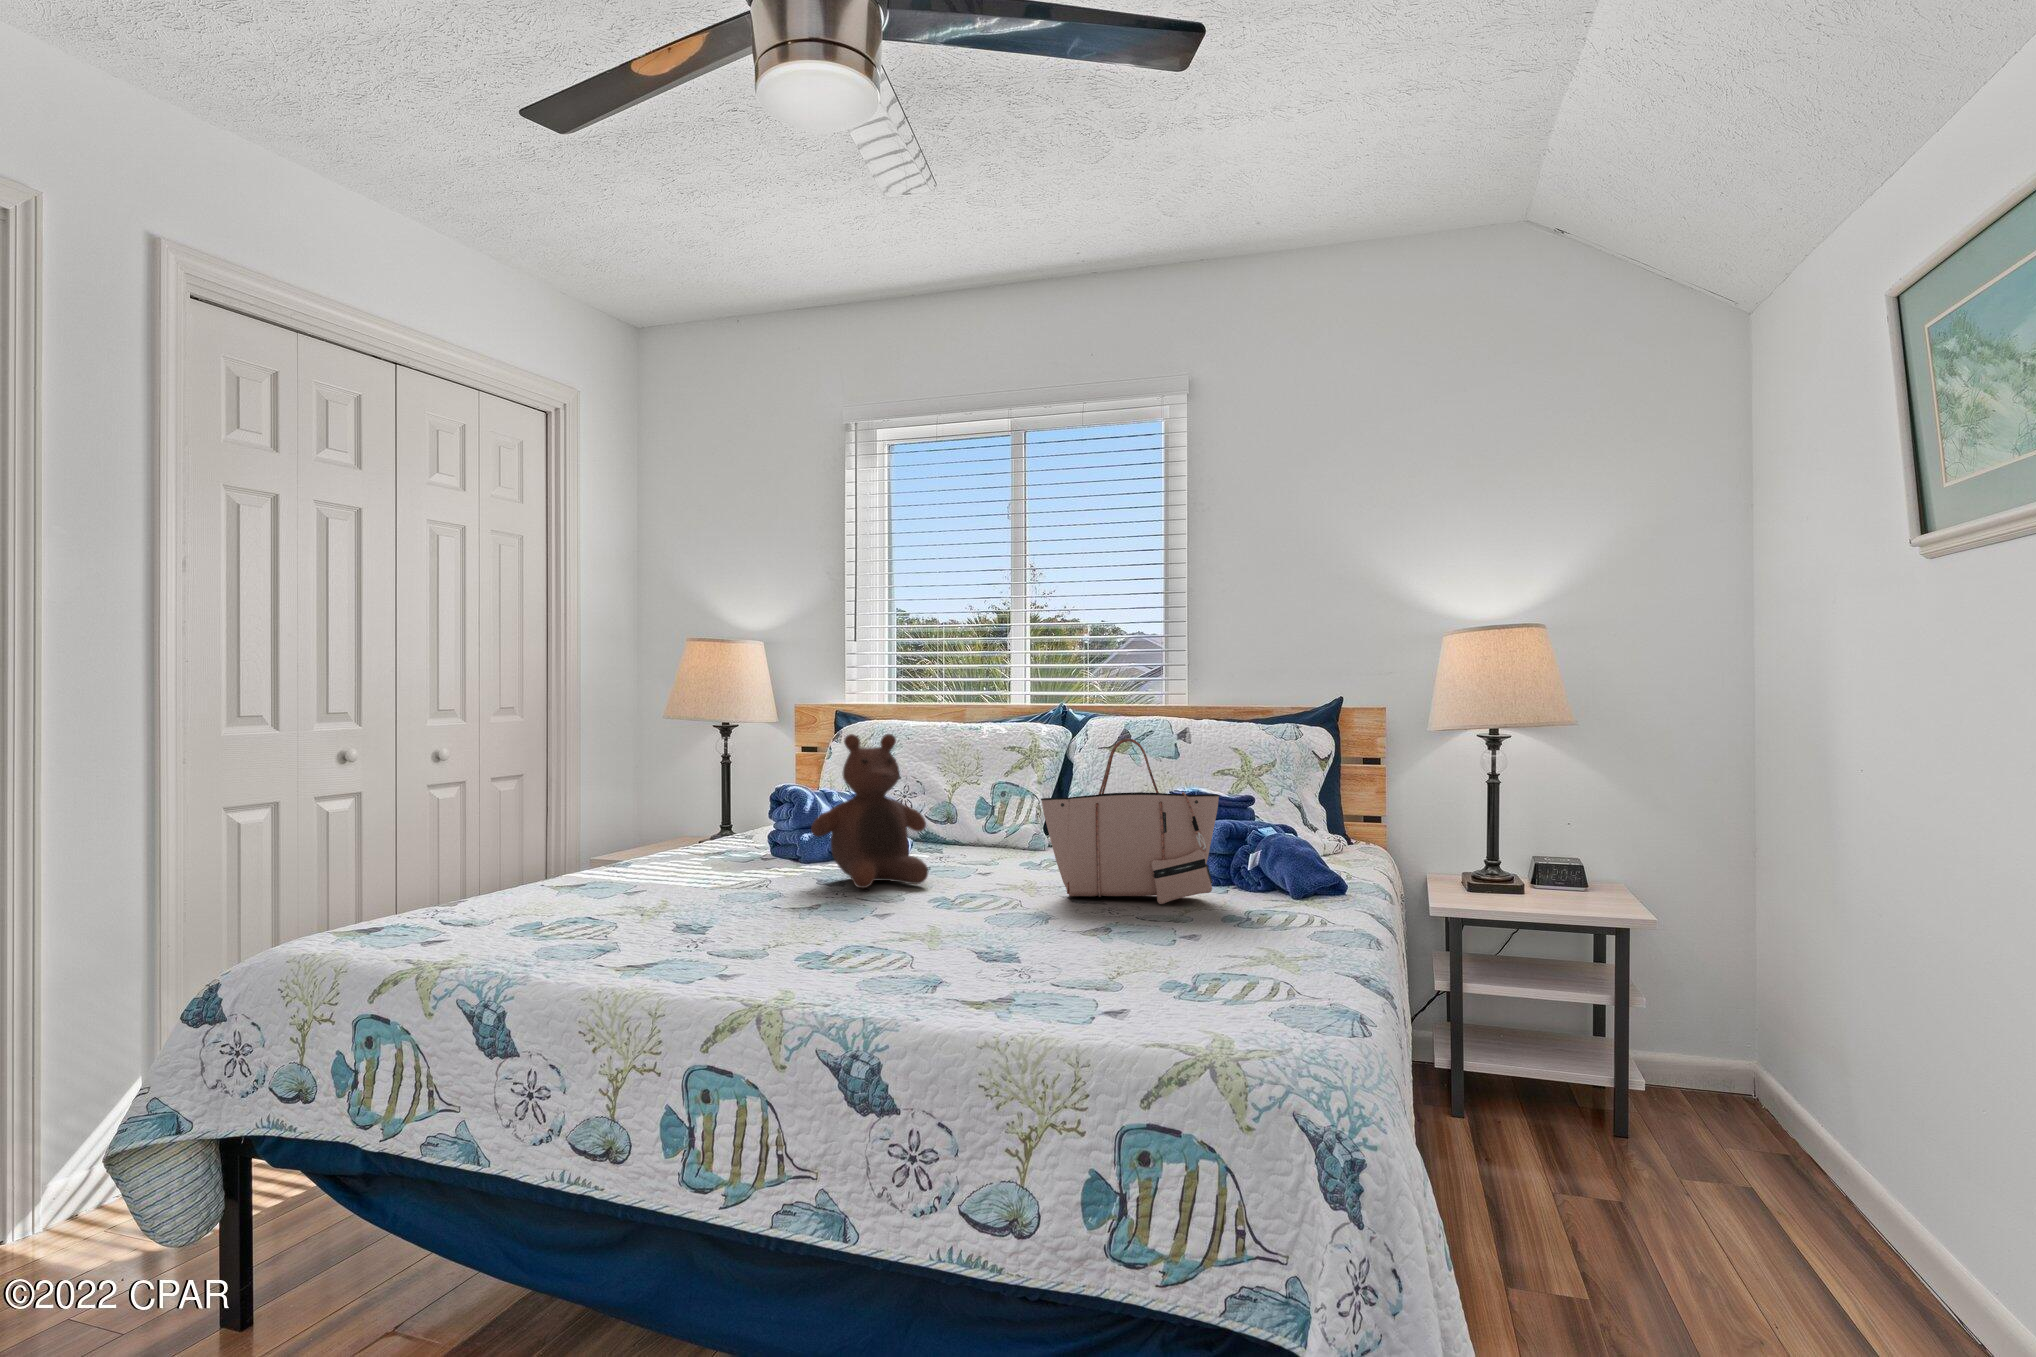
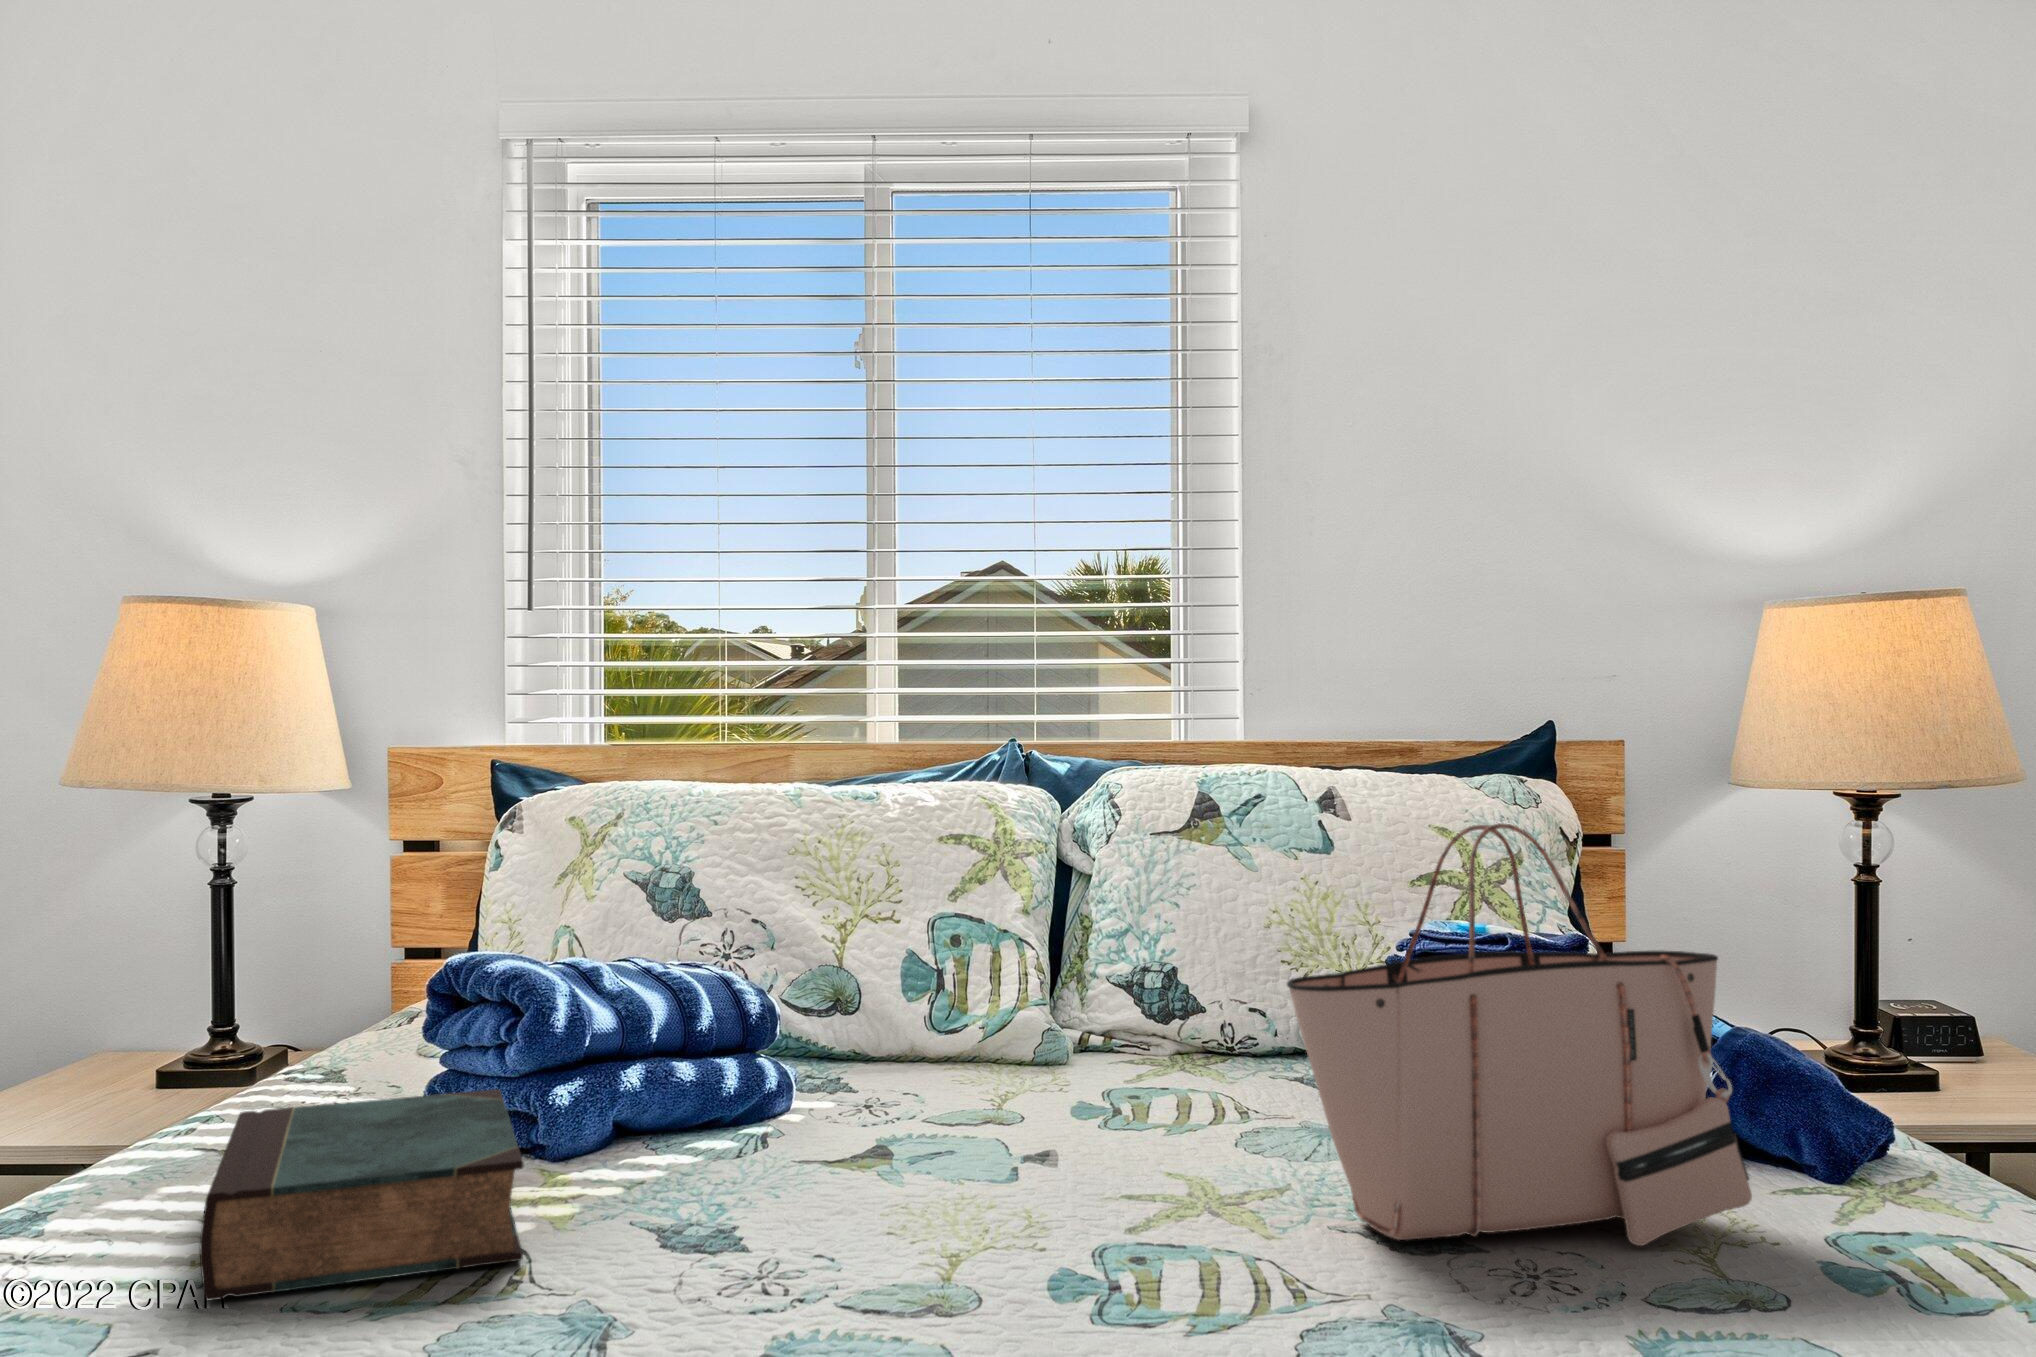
stuffed bear: present [811,734,929,888] -> none [648,823,984,1271]
book: none [668,833,785,881] -> present [200,1089,523,1300]

